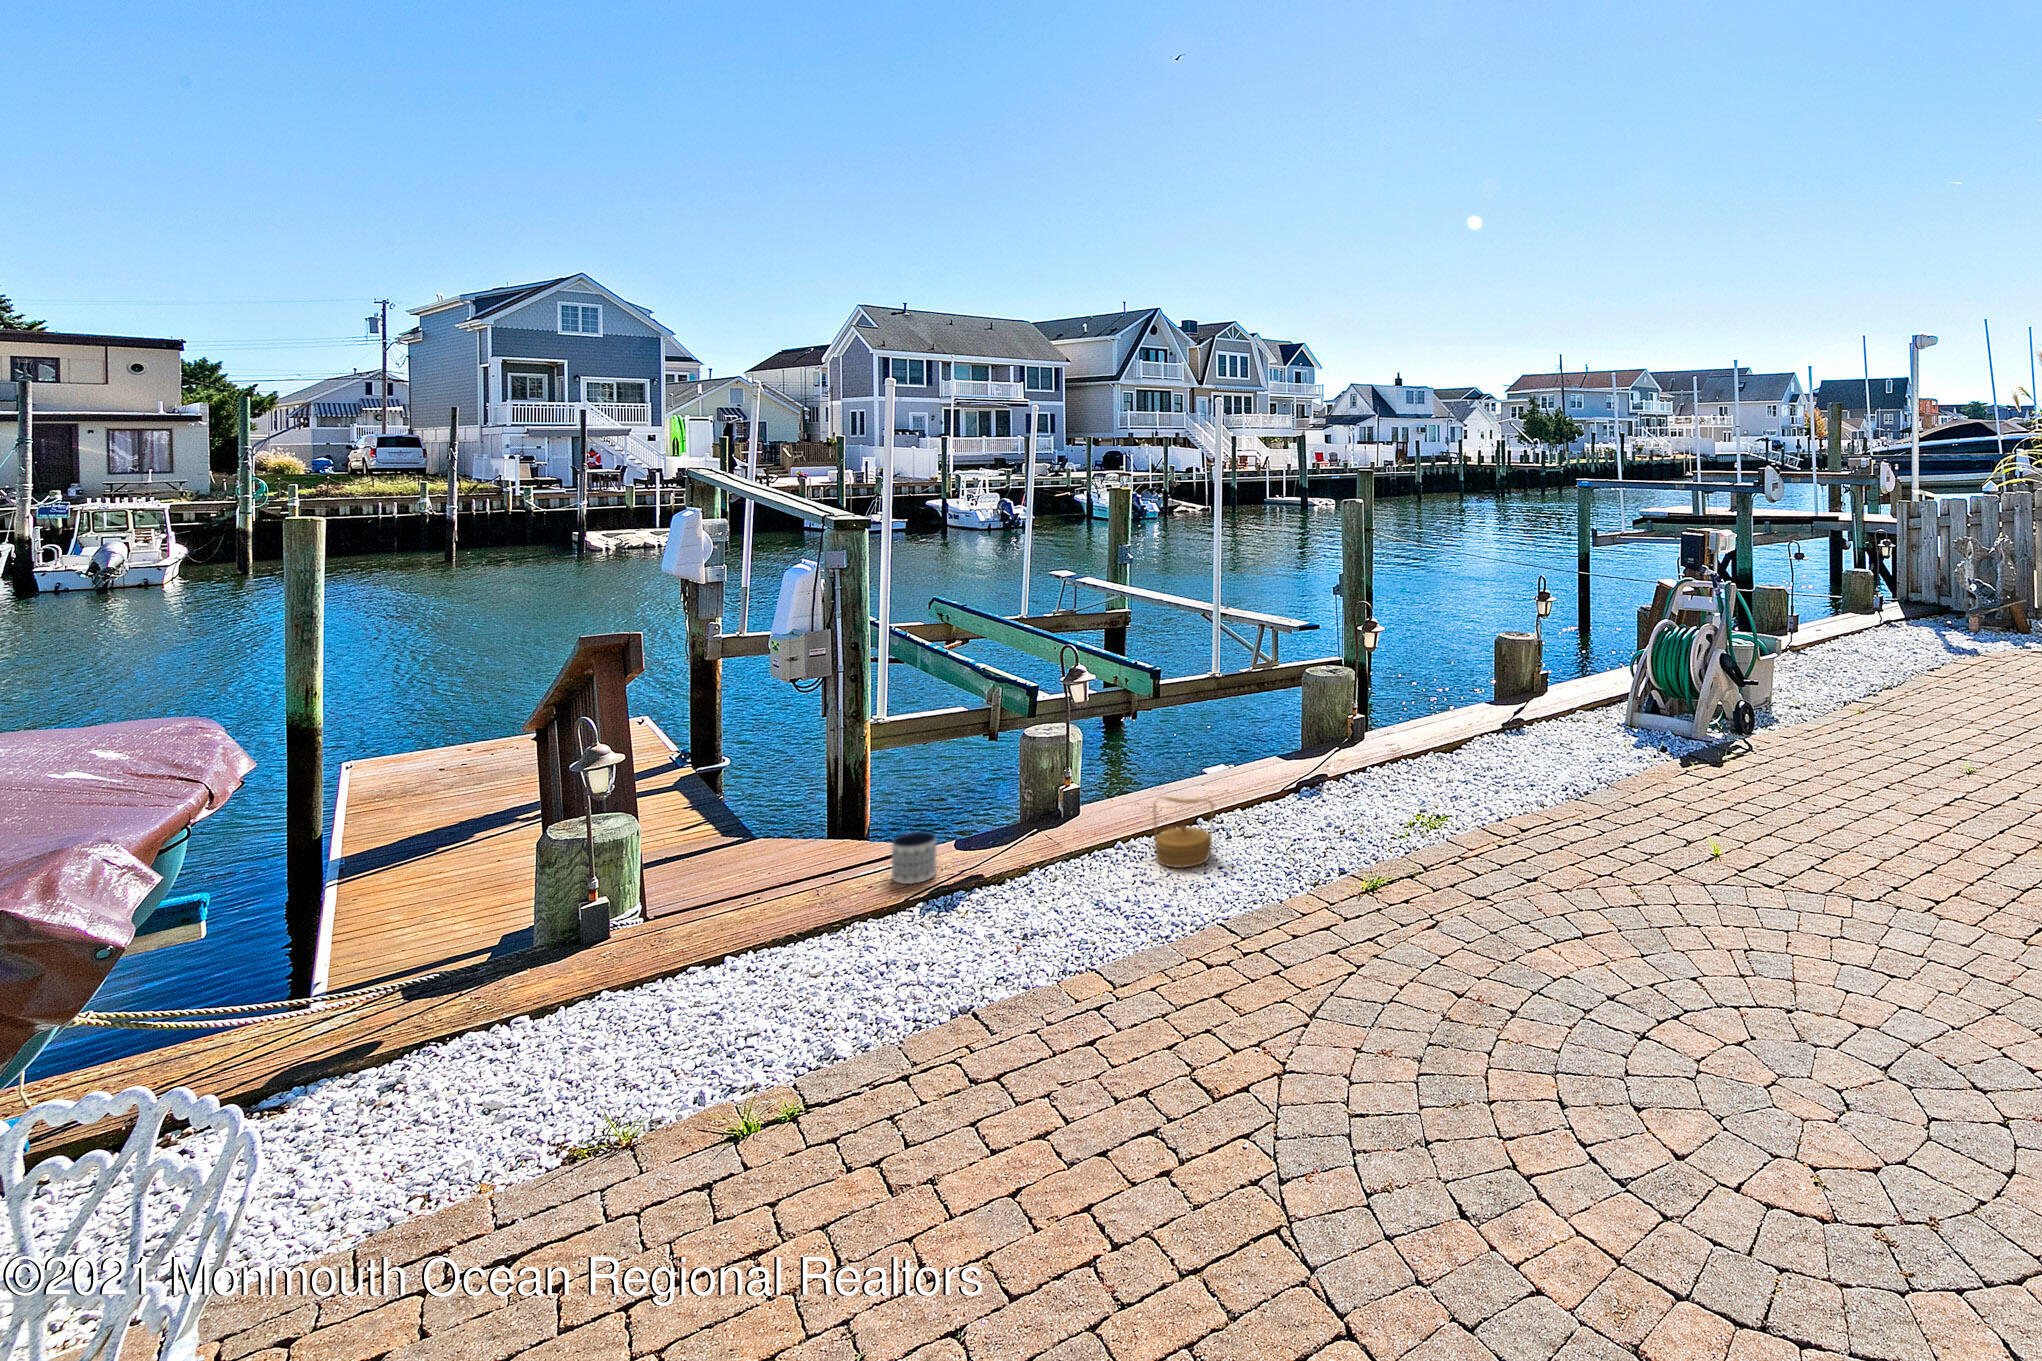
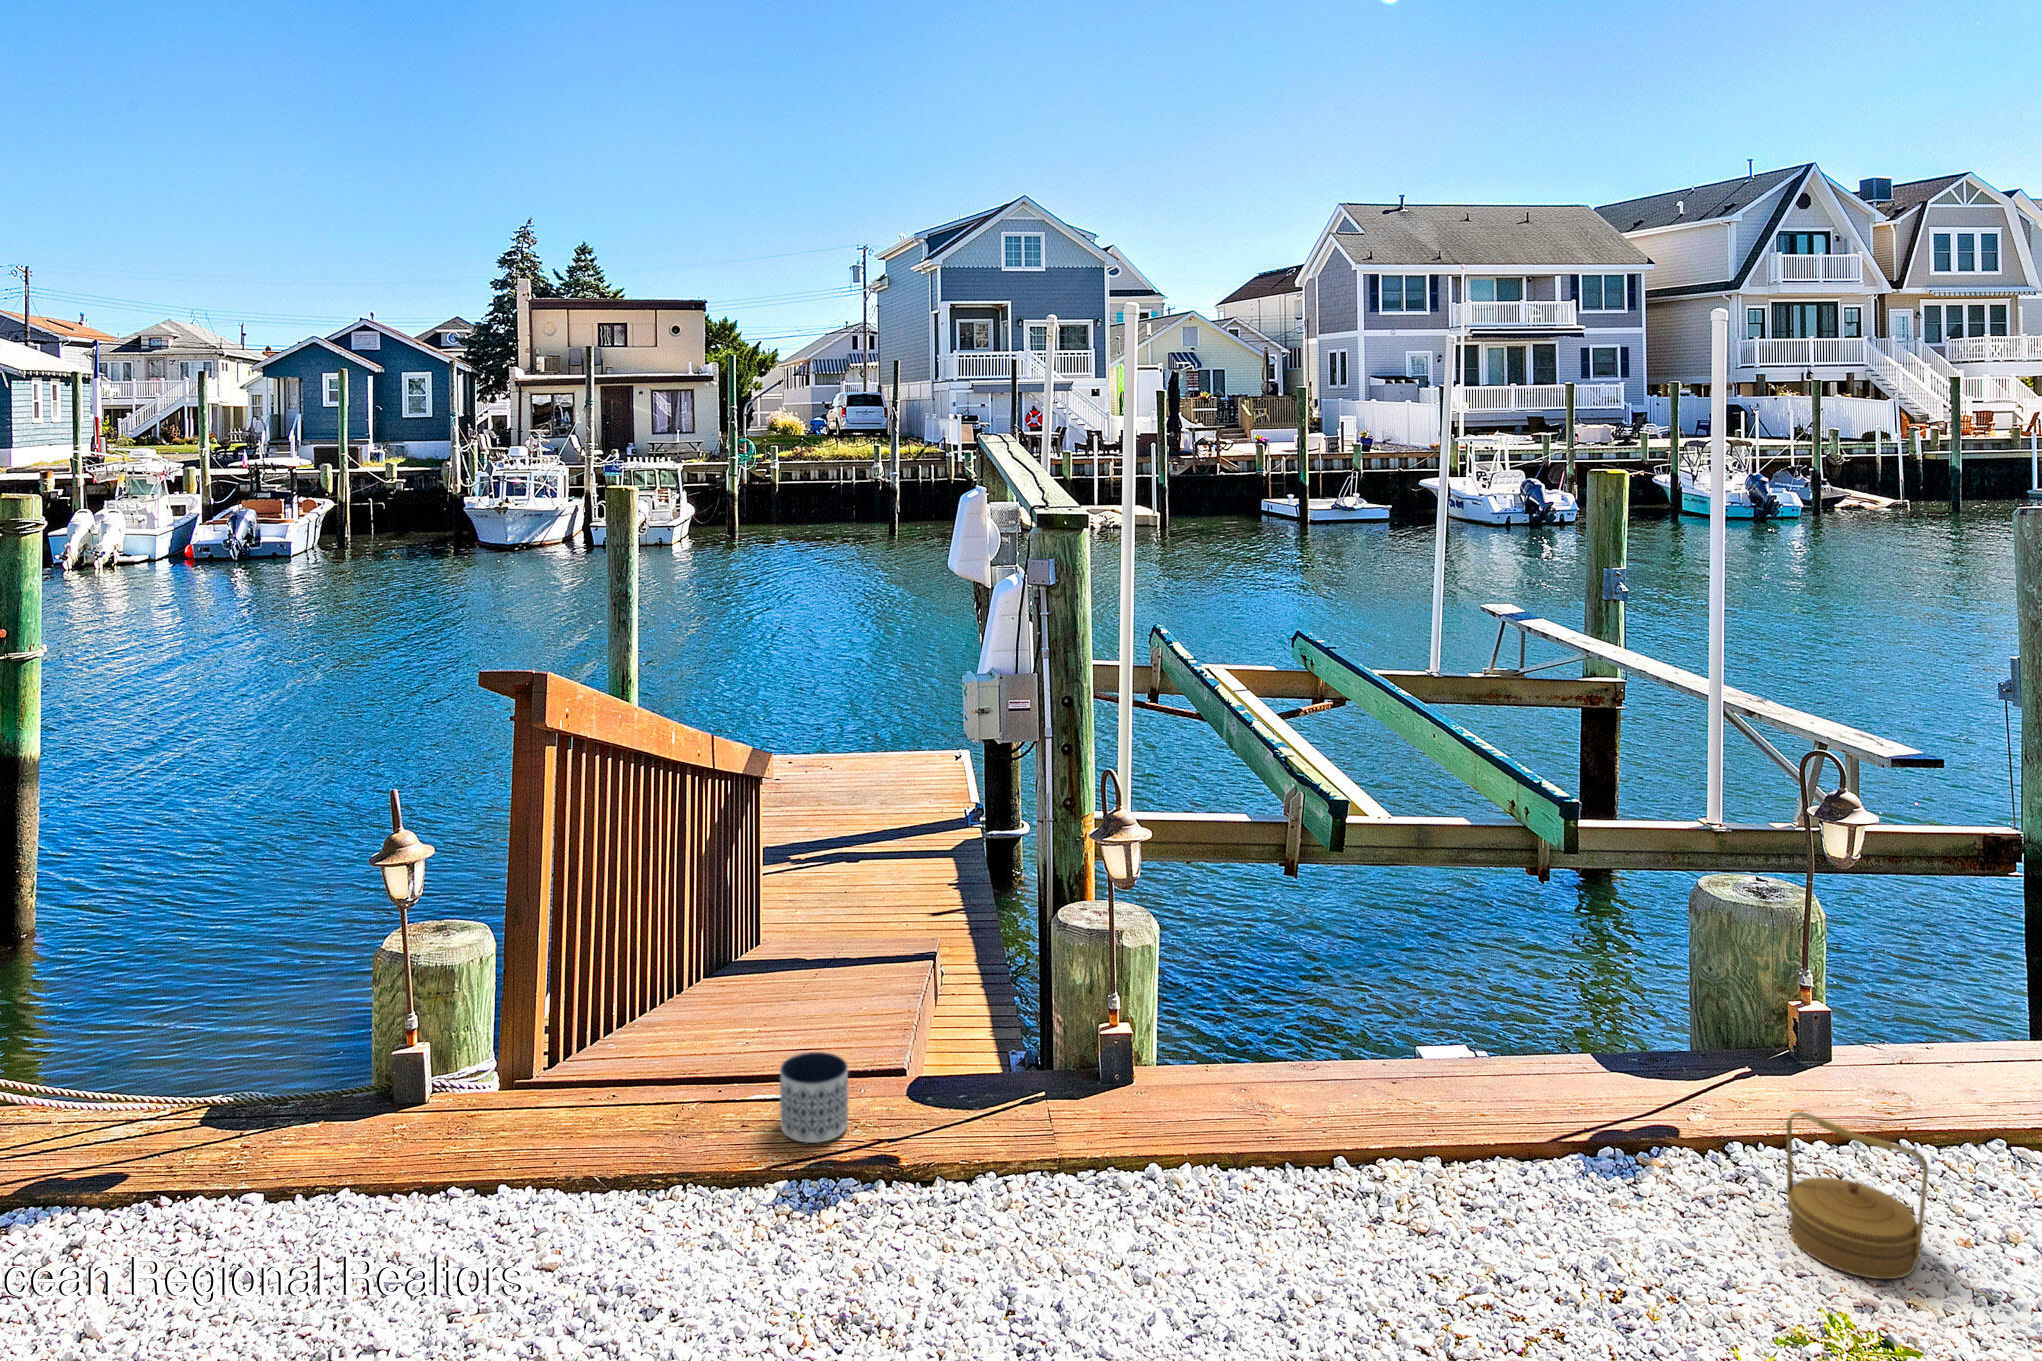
basket: present [1154,797,1213,868] -> present [1786,1112,1928,1279]

